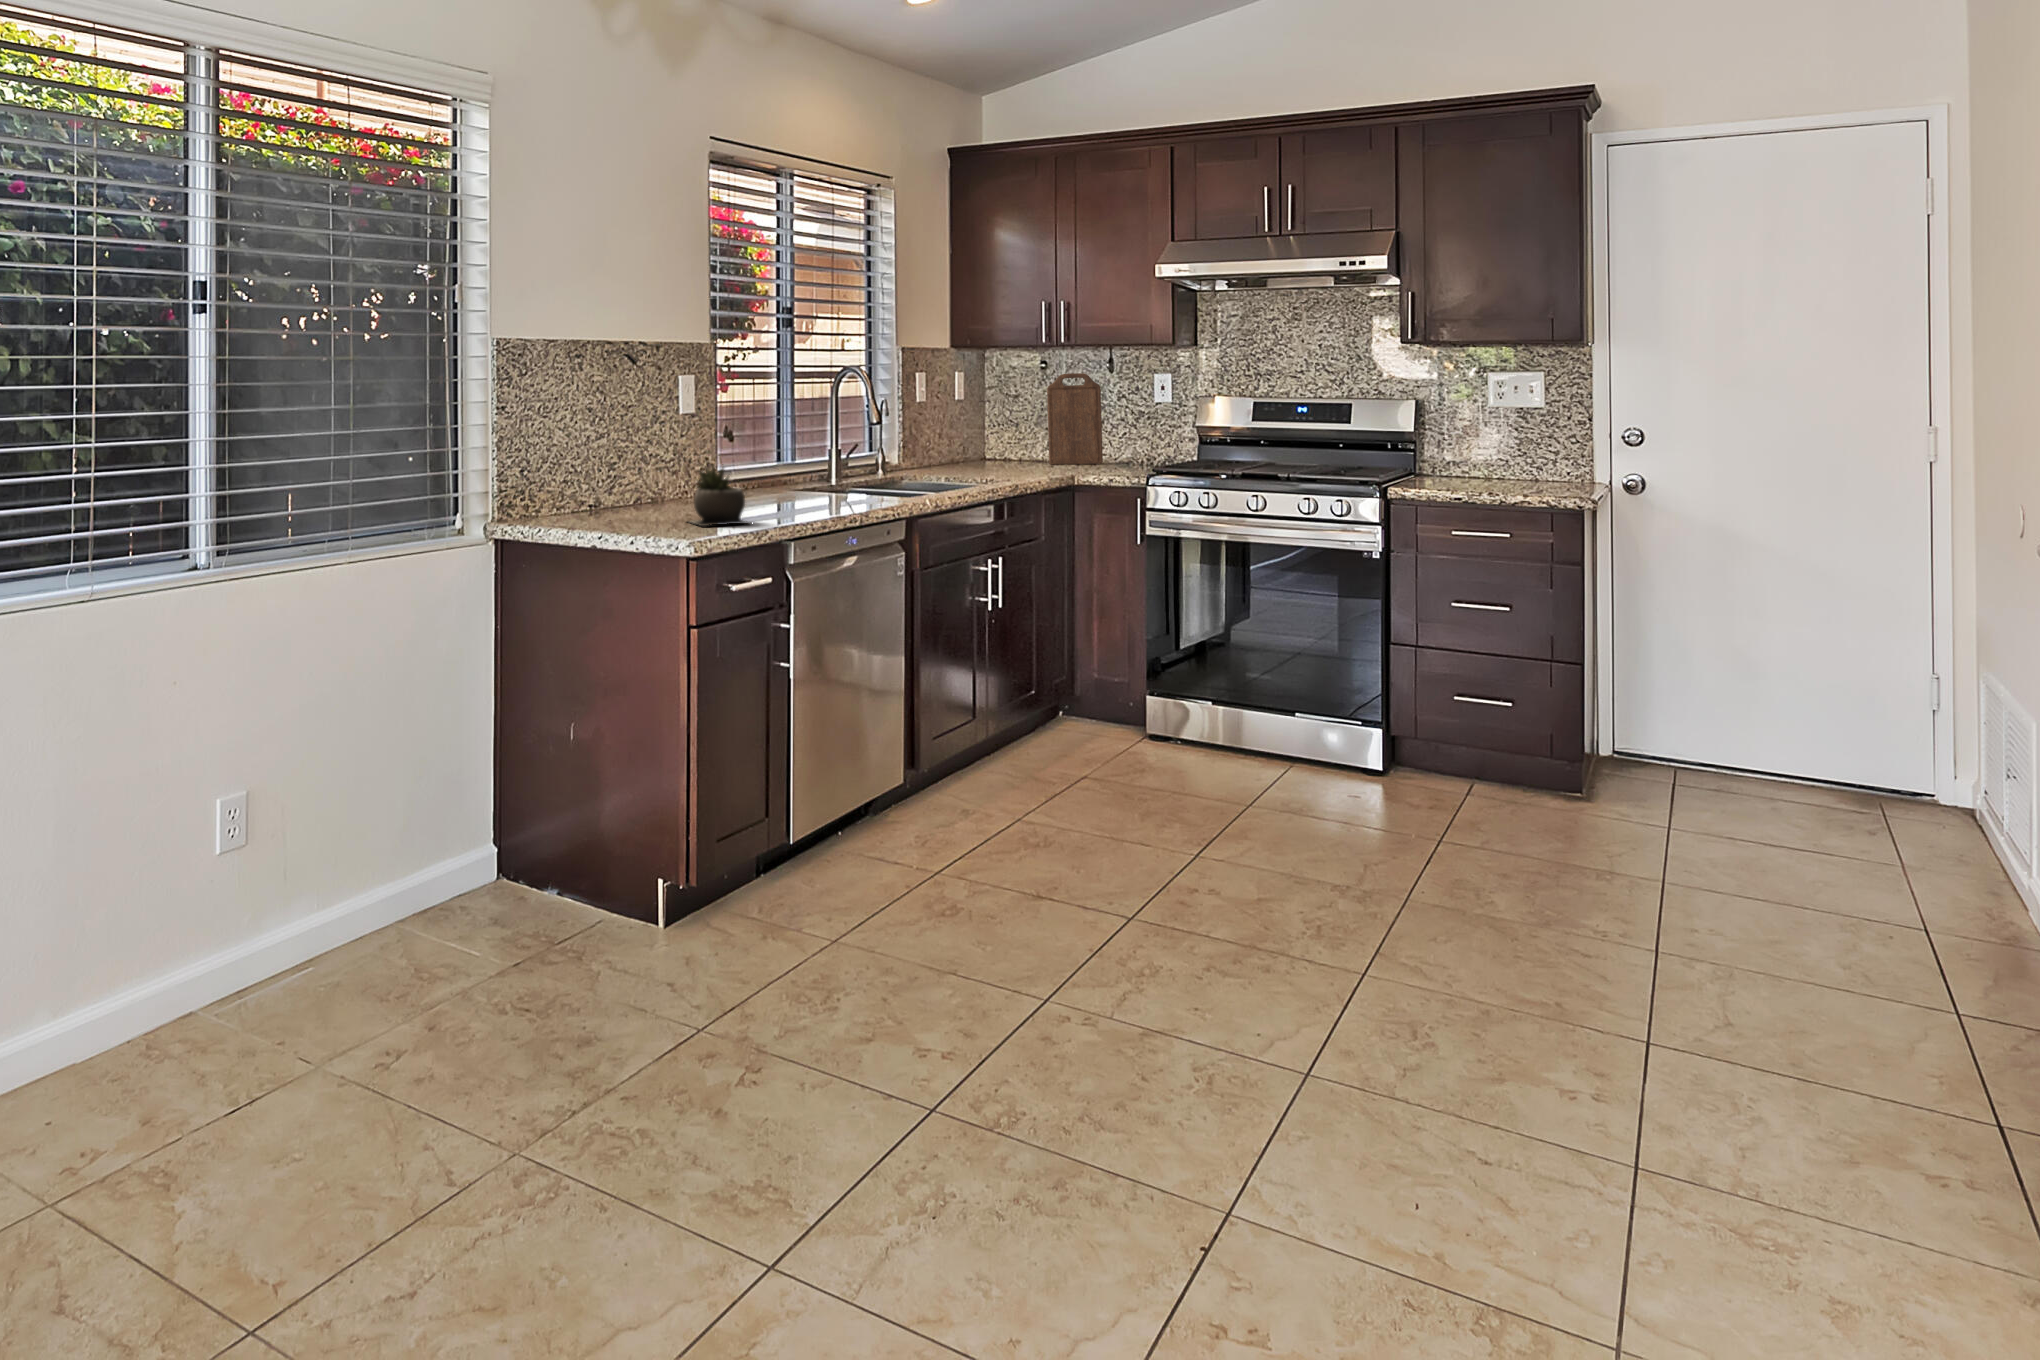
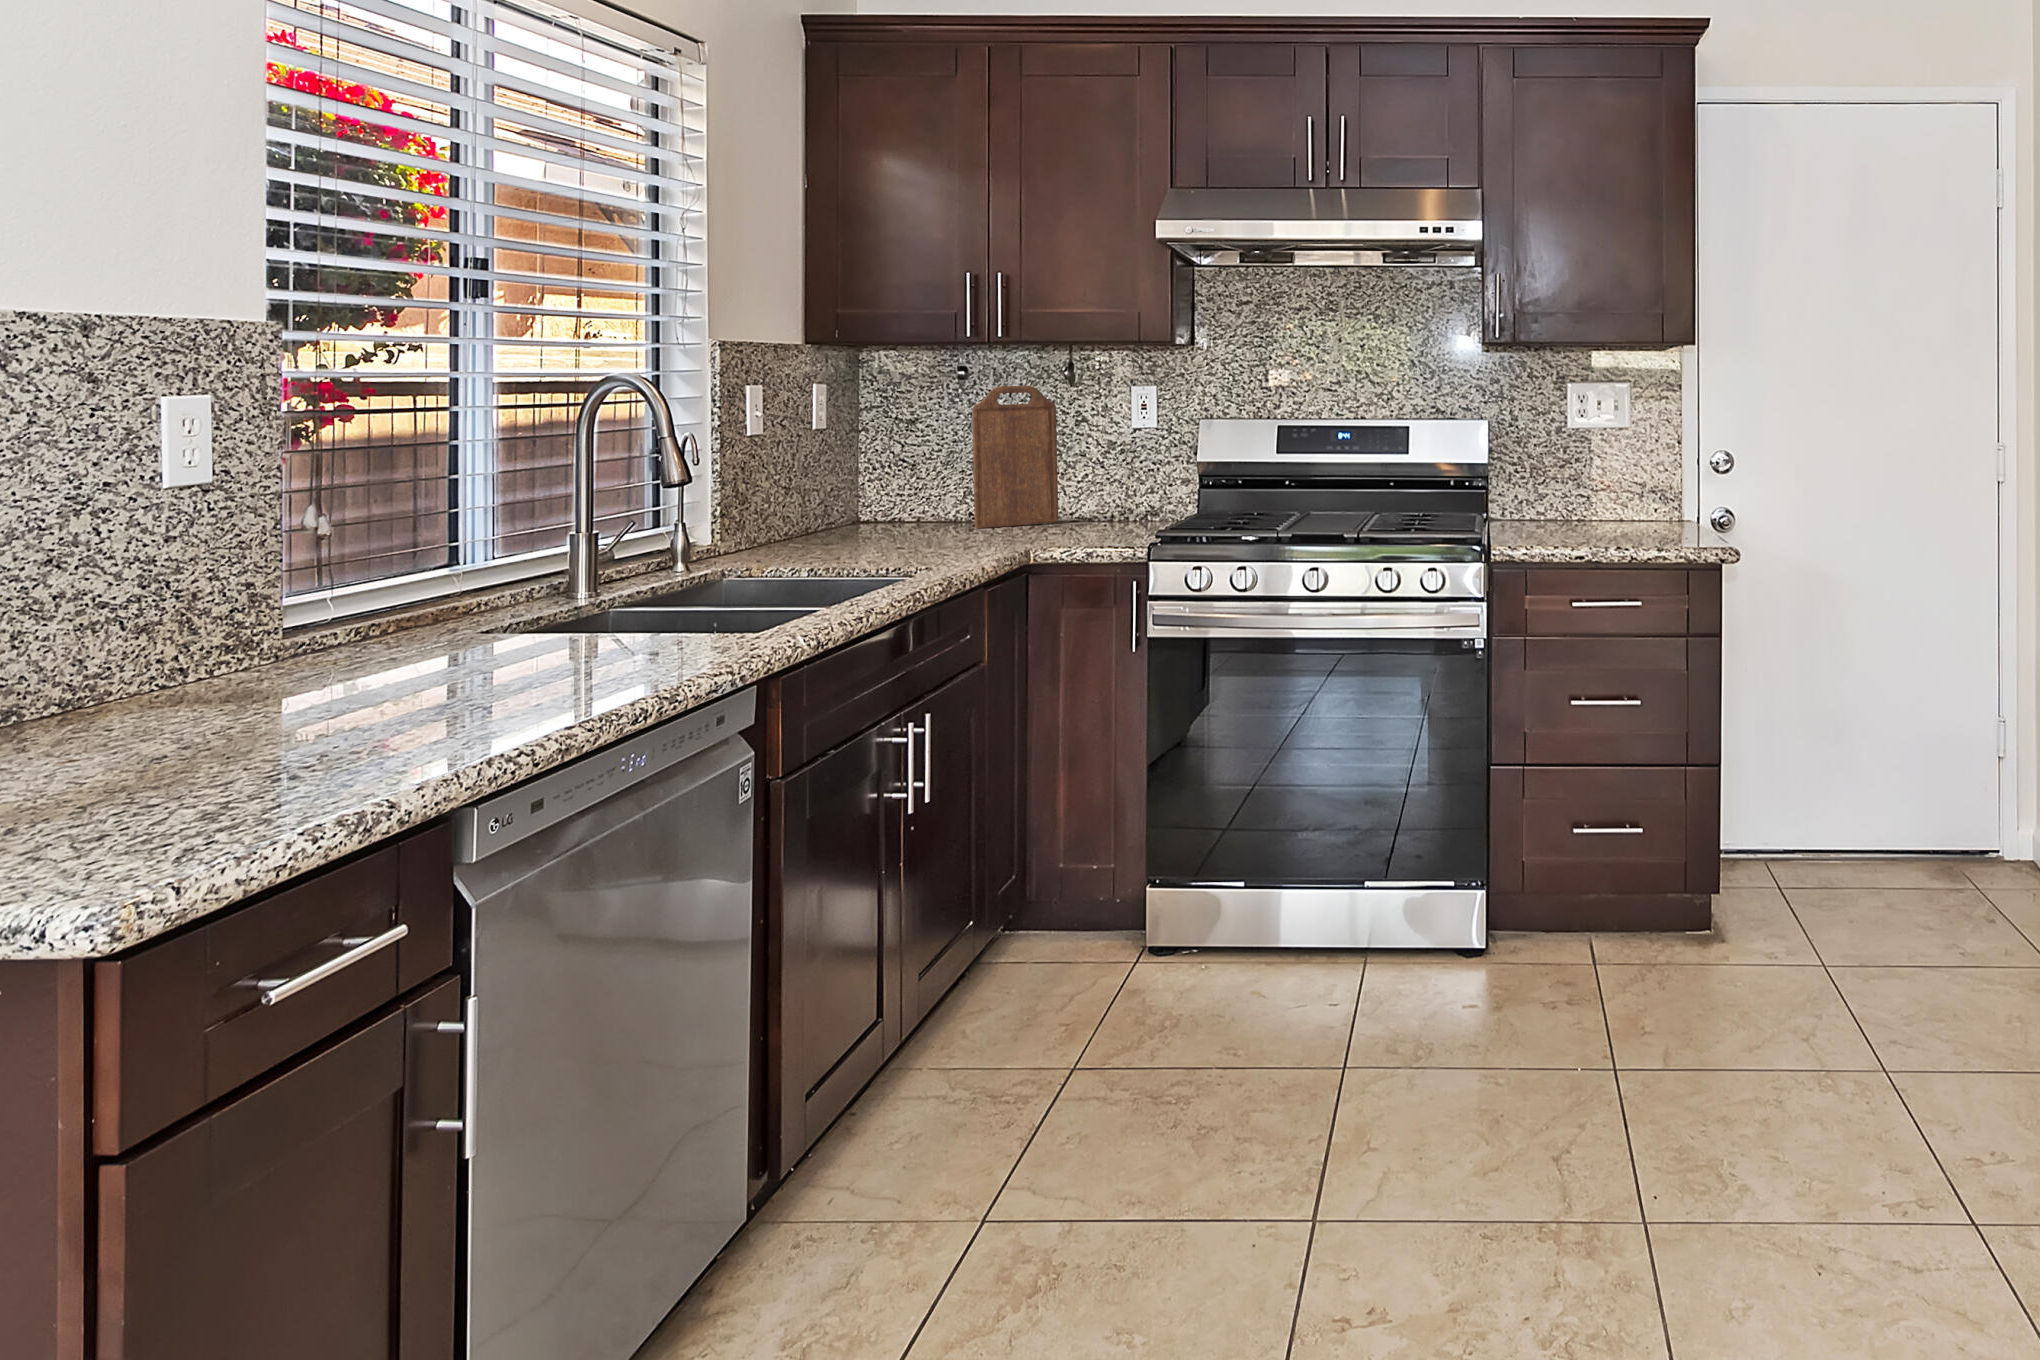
succulent plant: present [691,464,751,526] -> none [87,640,331,835]

